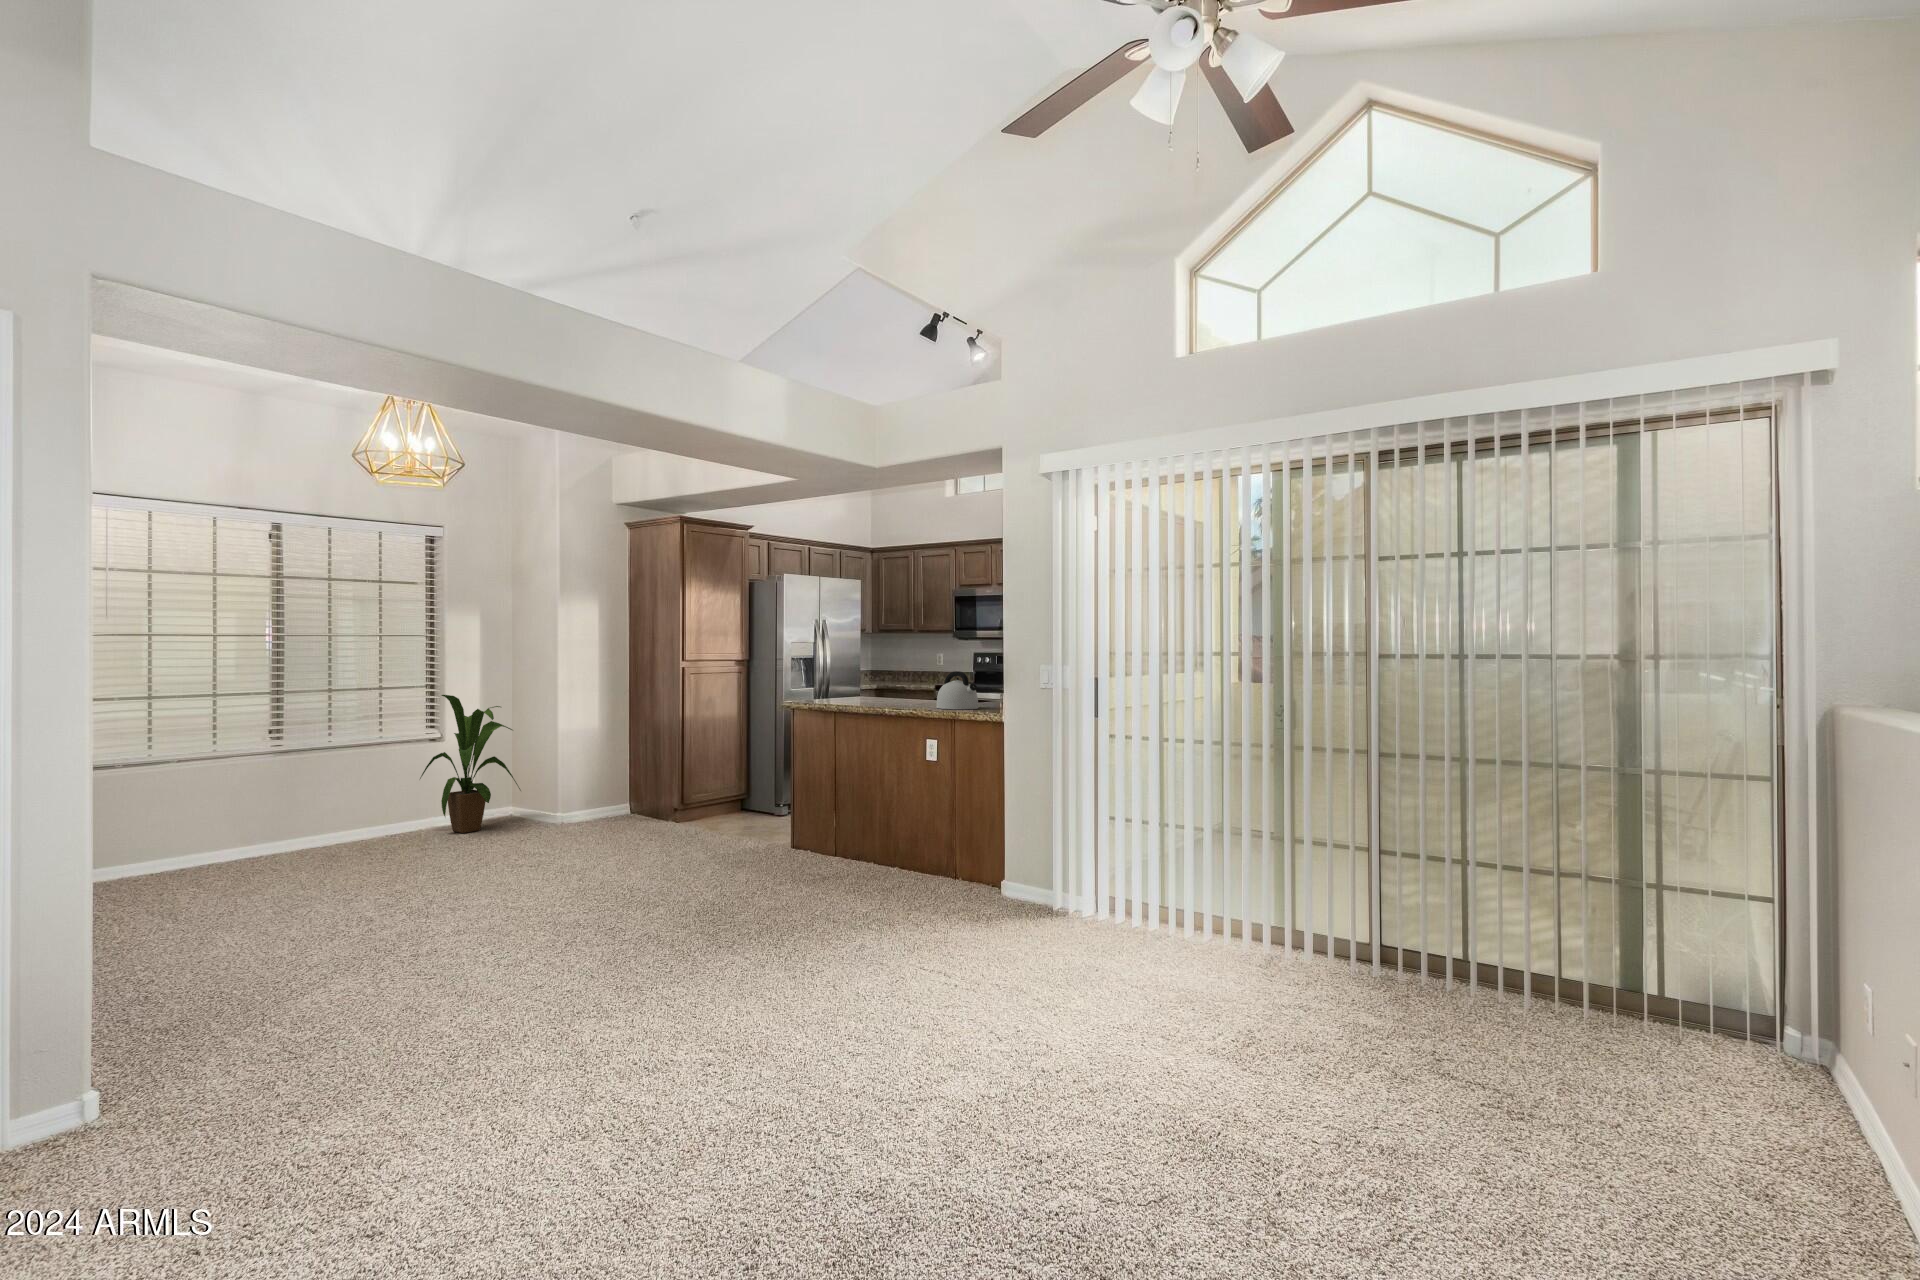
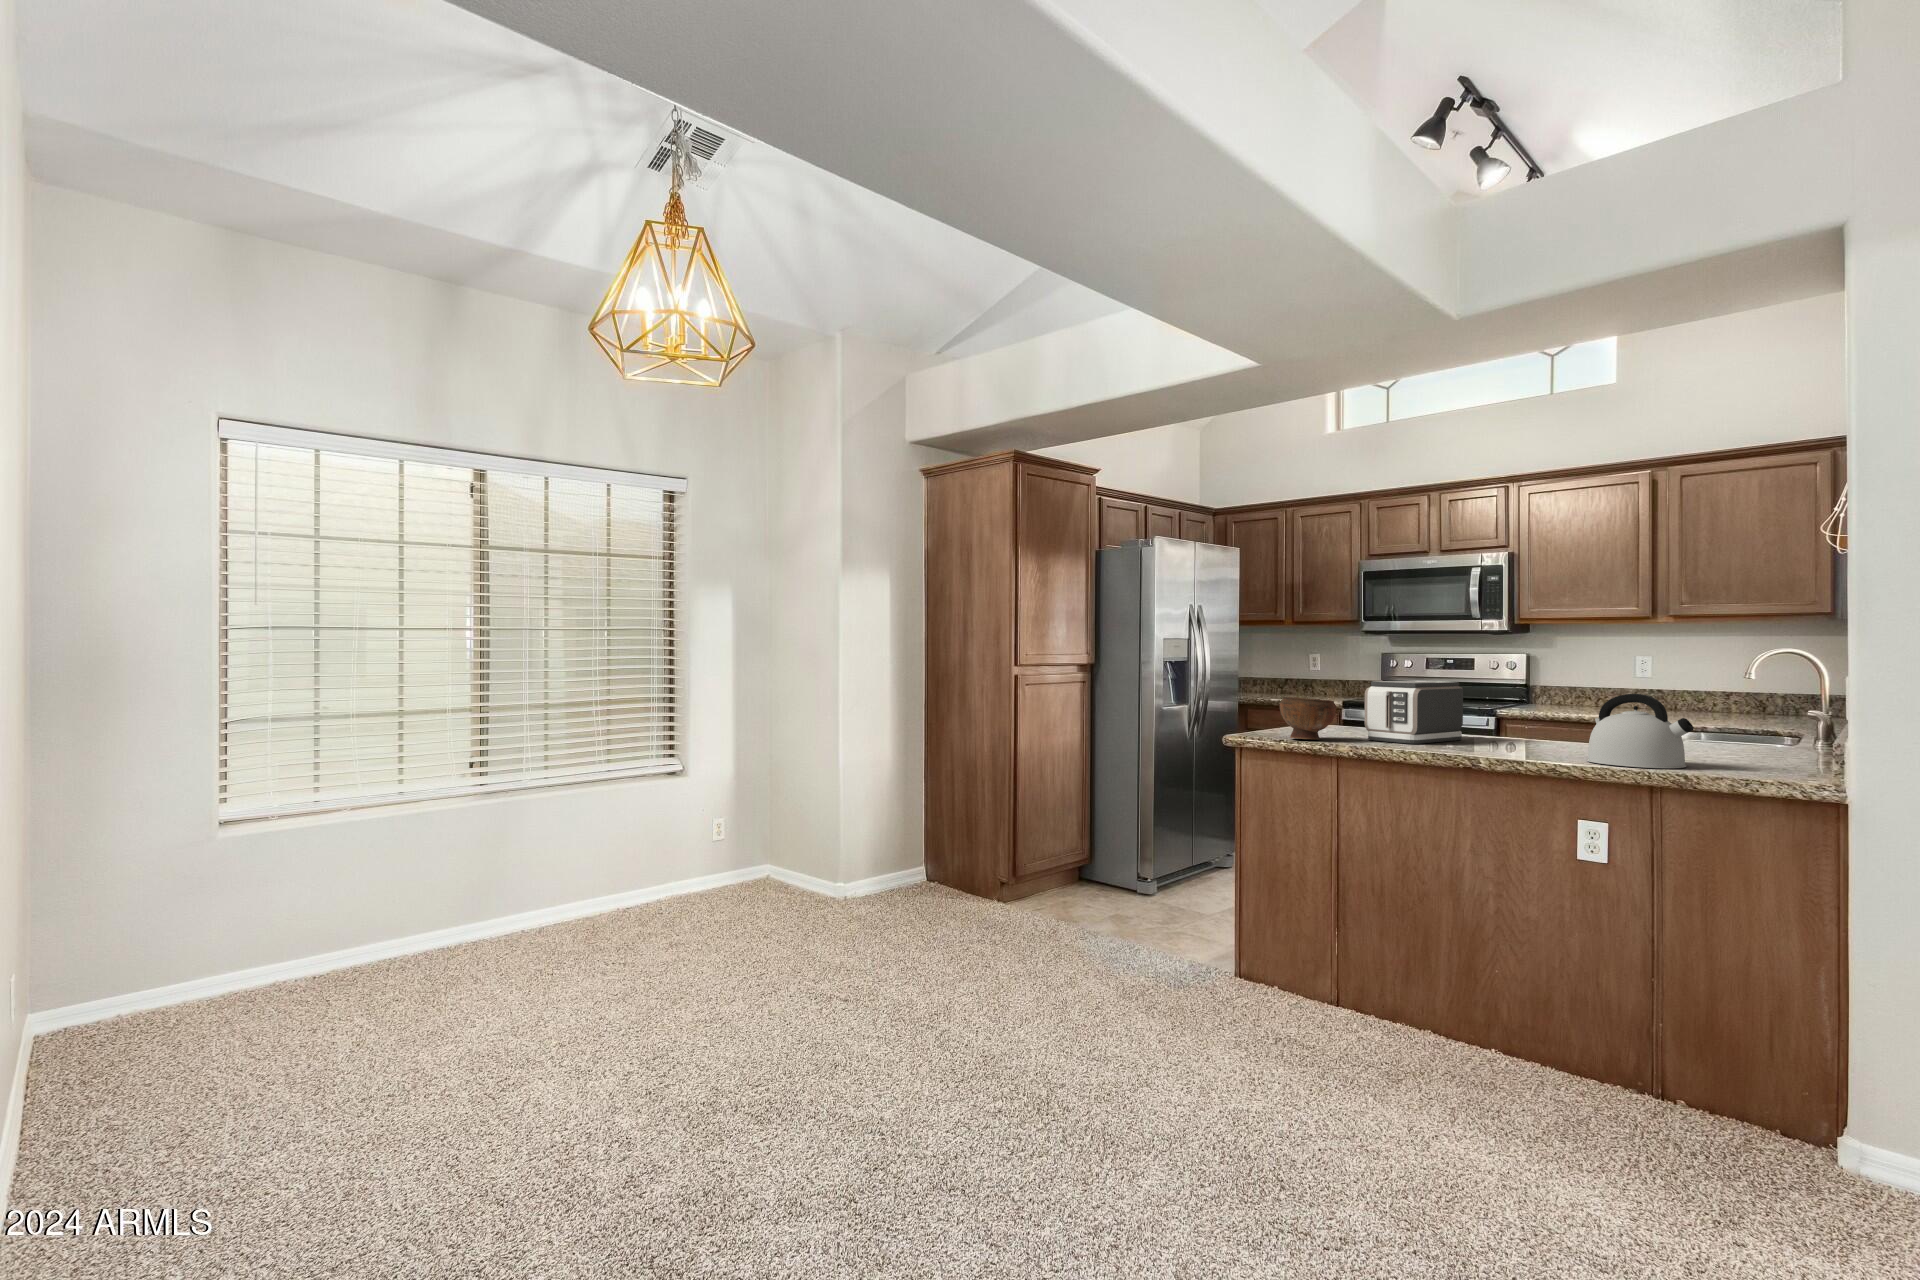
toaster: none [859,667,918,703] -> present [1365,680,1463,744]
bowl: none [810,677,842,702] -> present [1280,697,1337,739]
house plant: present [420,695,521,833] -> none [659,714,795,913]

